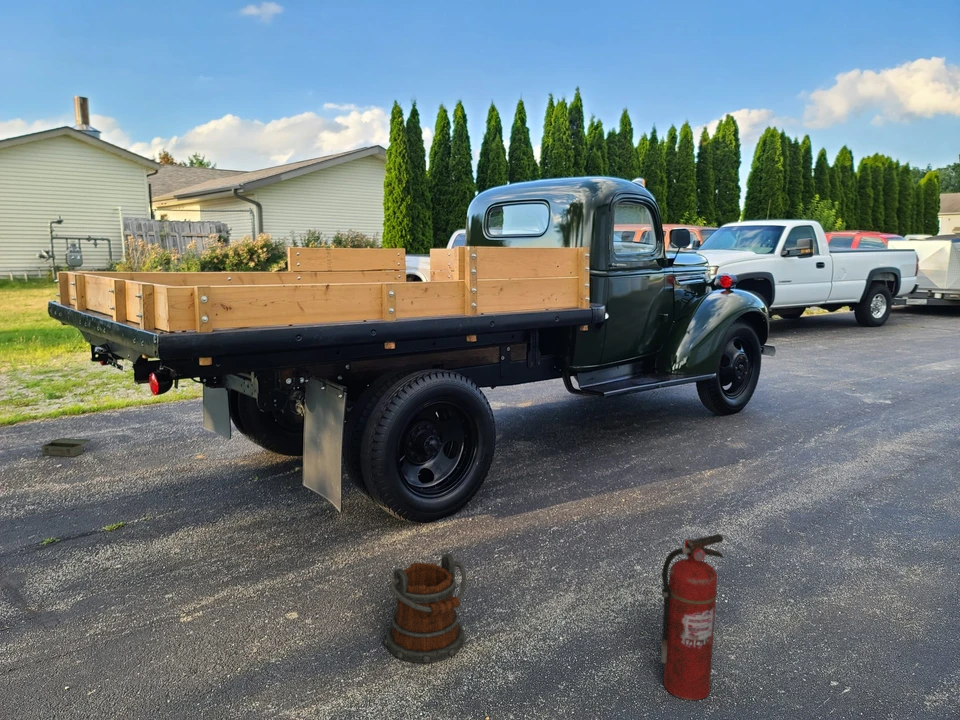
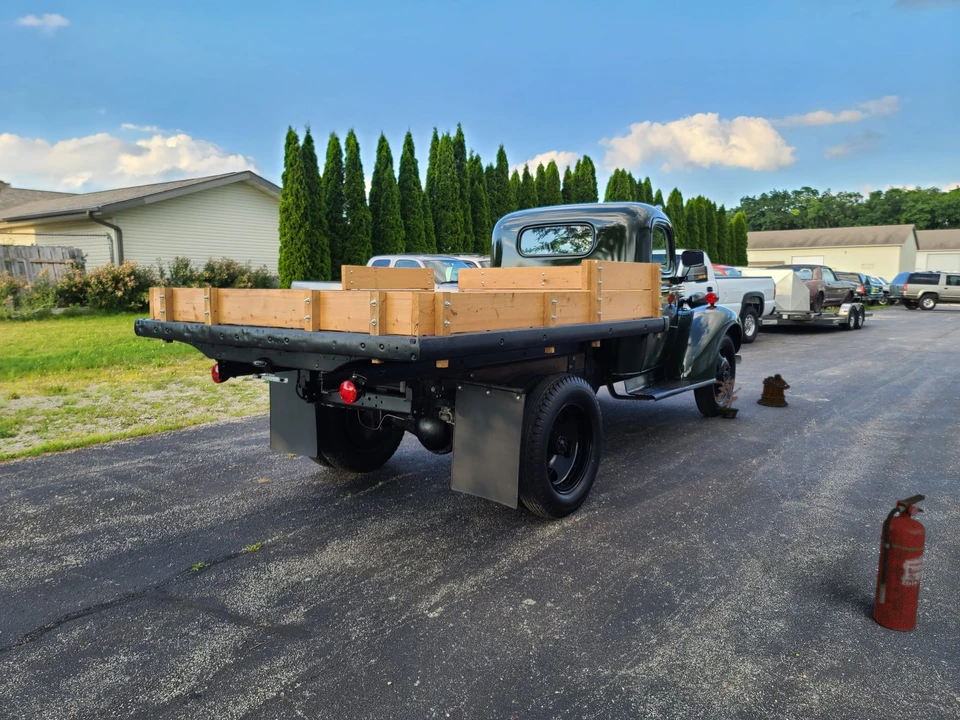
potted plant: none [722,367,768,418] -> present [715,379,741,418]
toolbox: present [42,438,90,457] -> none [105,465,154,484]
bucket: present [384,553,467,663] -> present [757,374,790,407]

